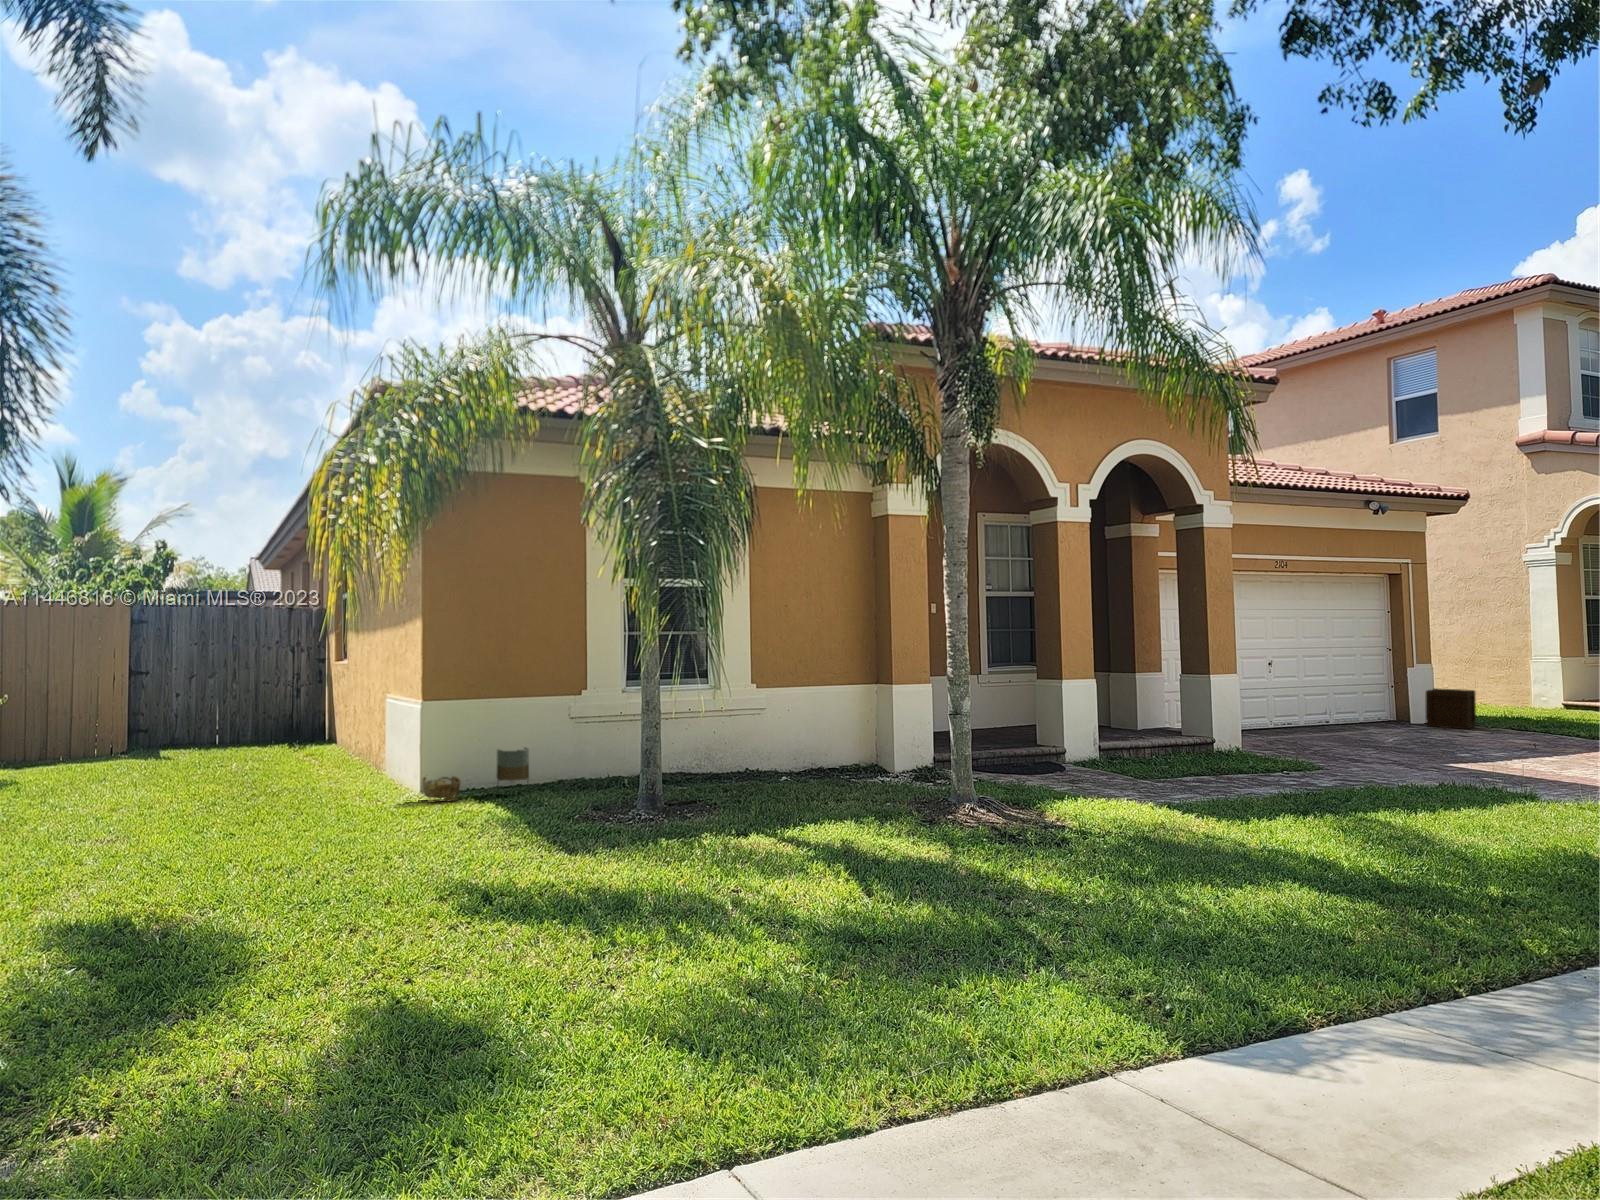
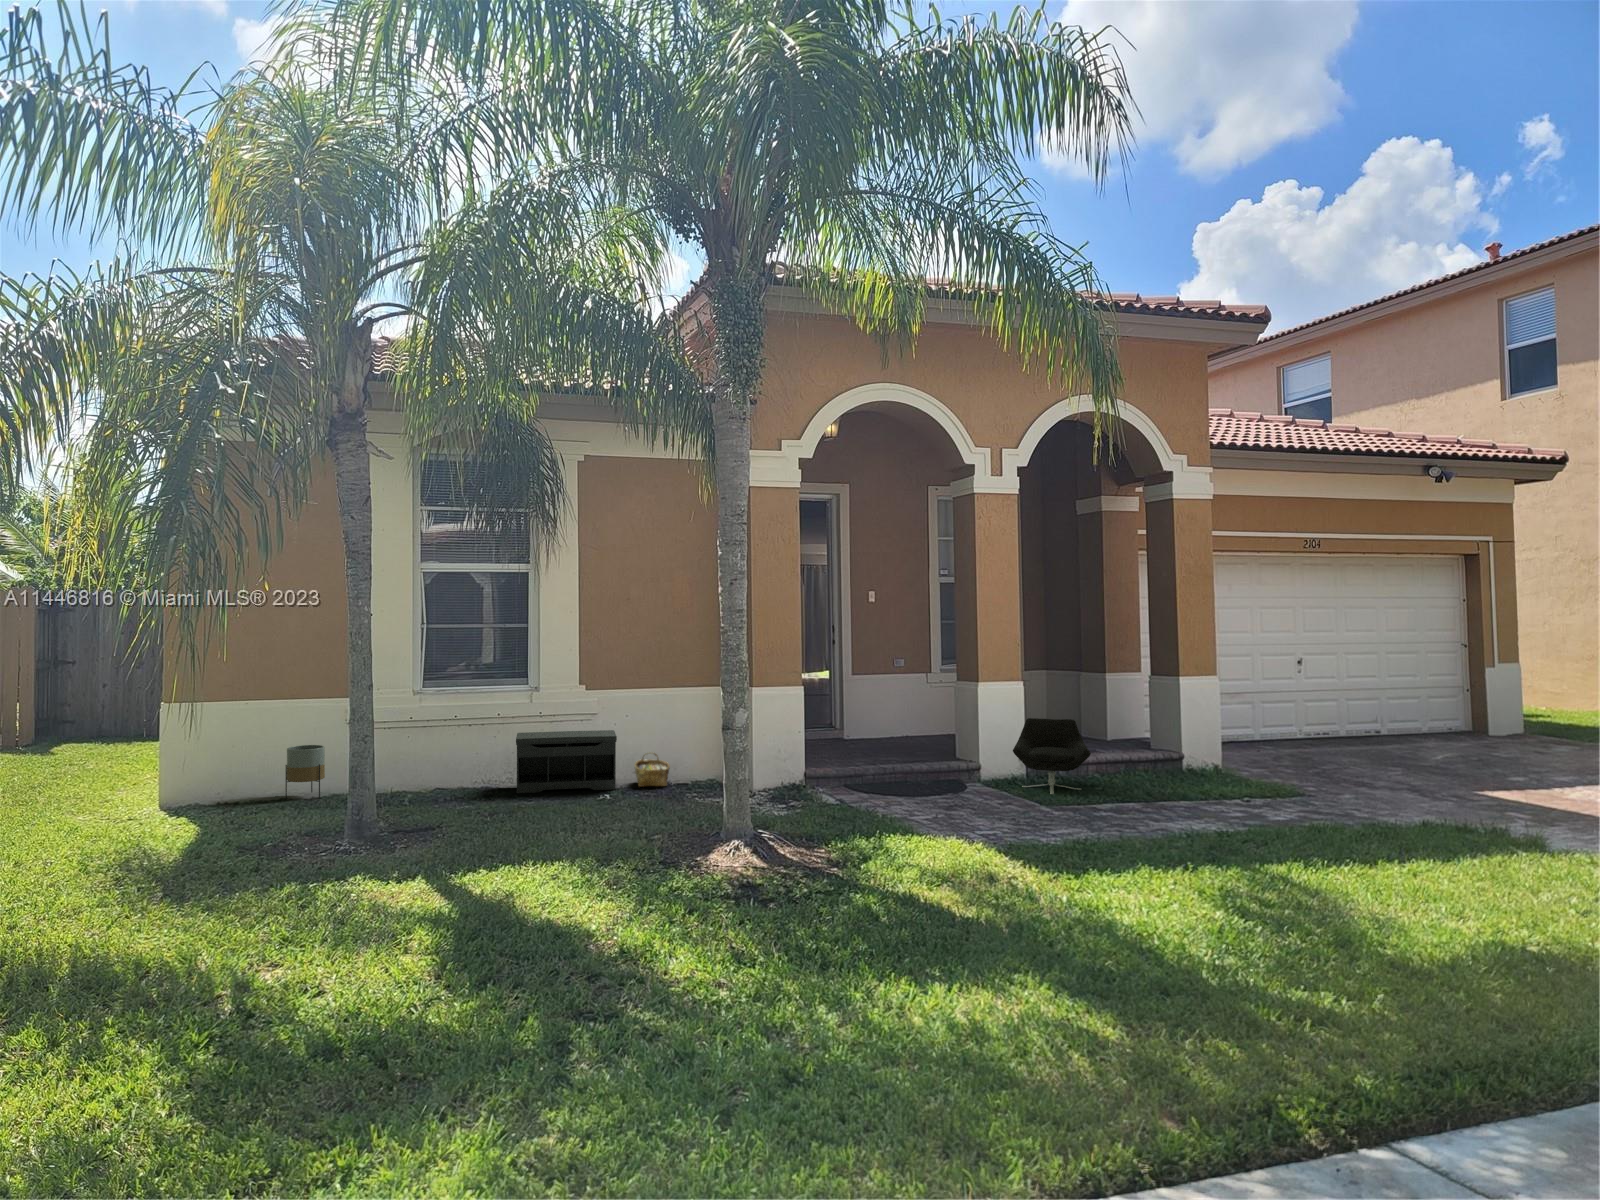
wooden crate: present [1425,688,1476,729] -> none [1506,691,1574,742]
lounge chair: none [1097,712,1169,774] -> present [1013,718,1091,794]
bench: none [686,730,779,787] -> present [516,730,617,793]
woven basket: present [422,776,461,803] -> present [634,752,670,787]

